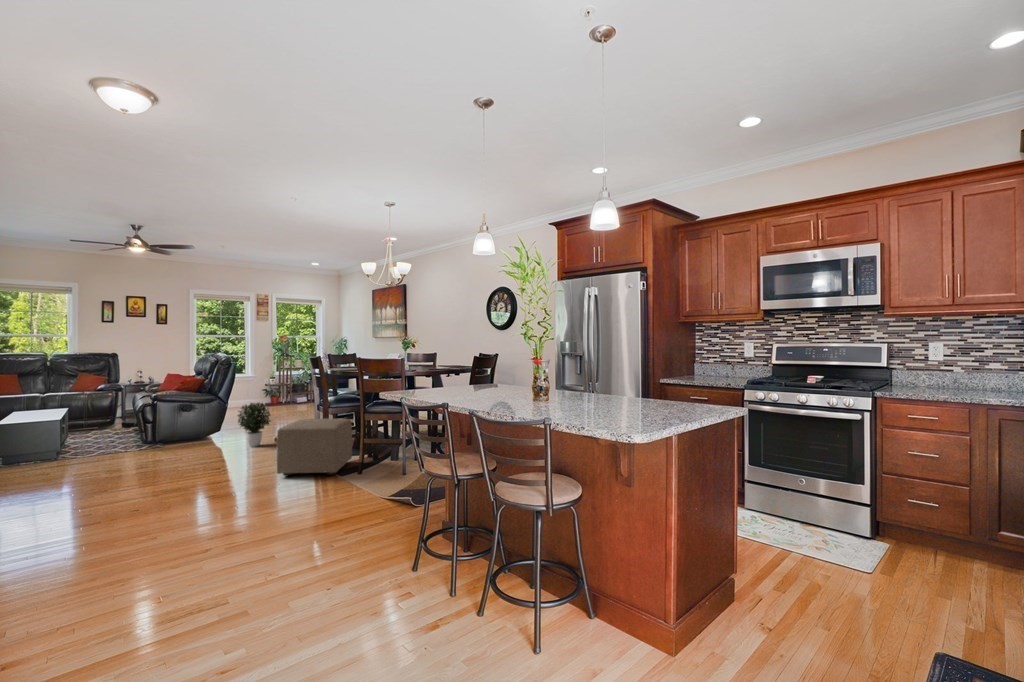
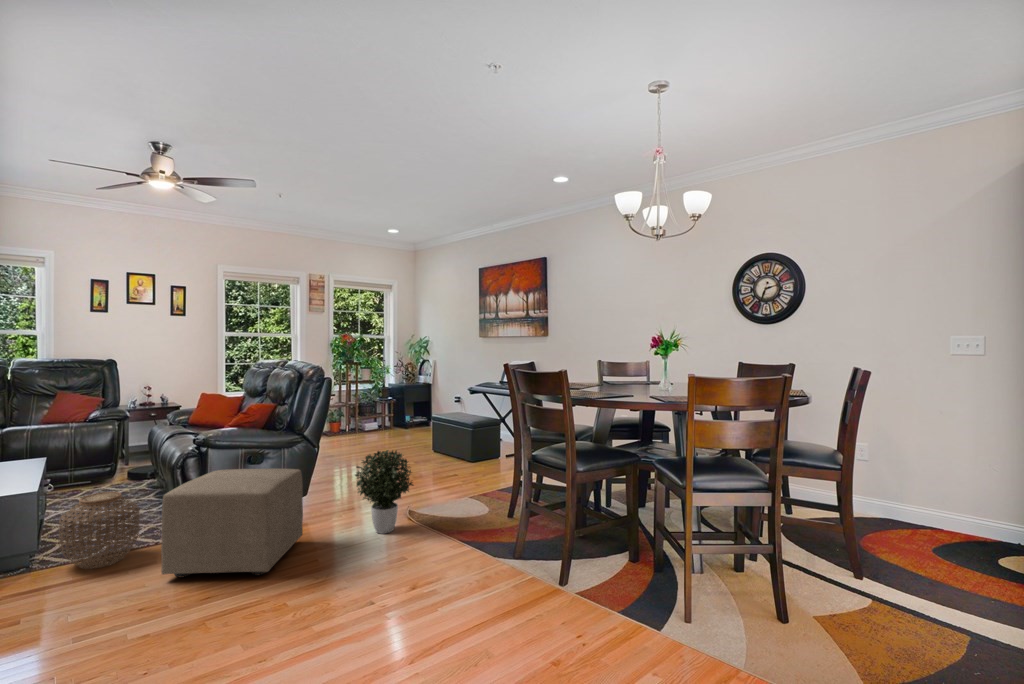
ottoman: present [277,419,352,476] -> present [161,469,303,578]
woven basket: none [72,422,116,459] -> present [59,492,140,569]

